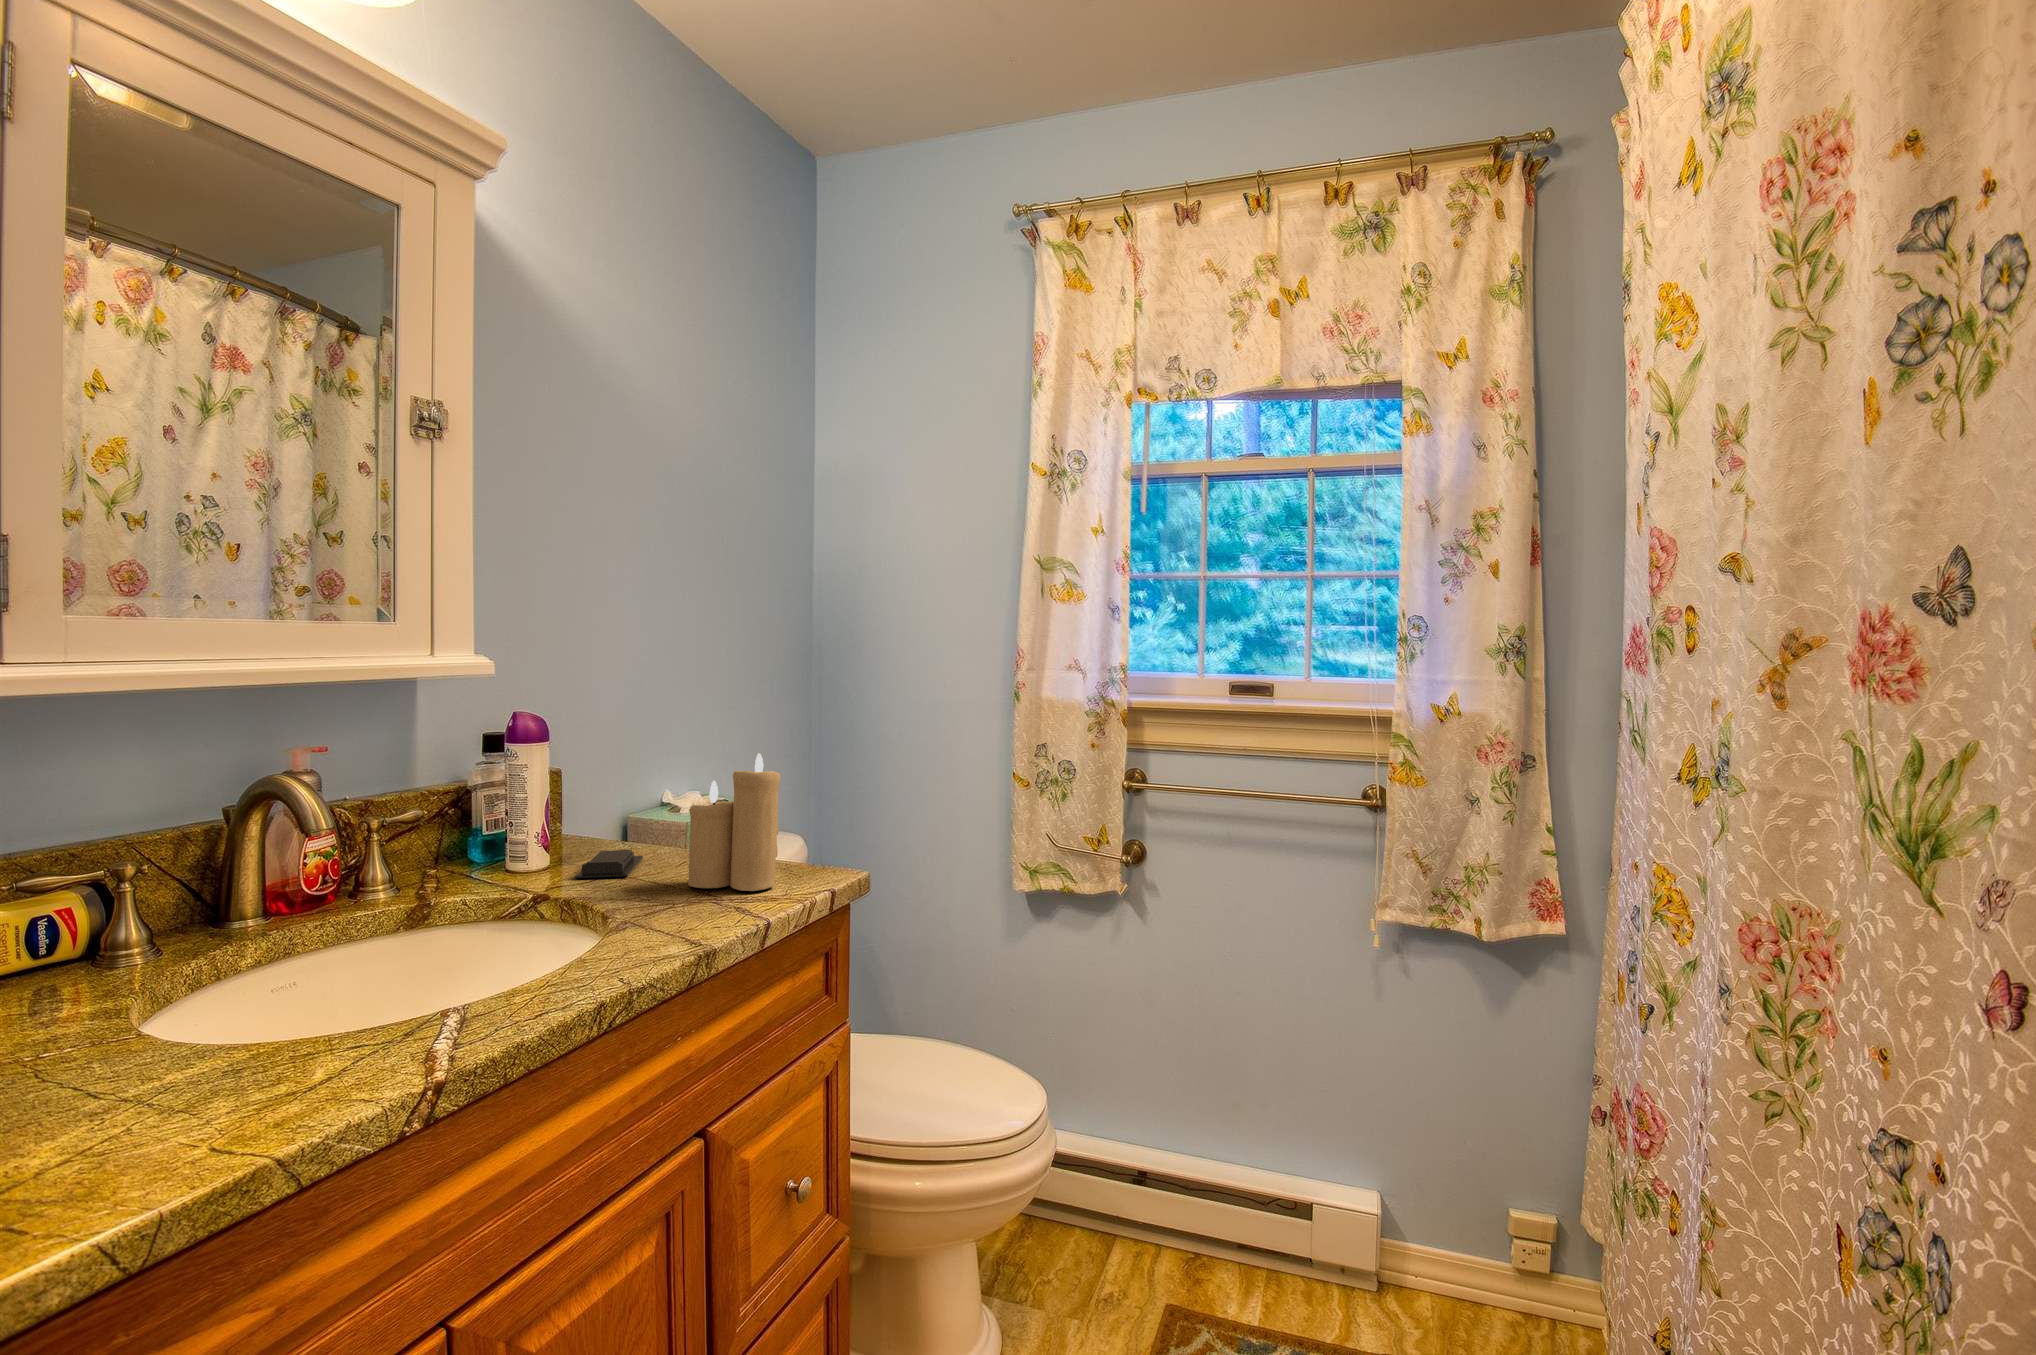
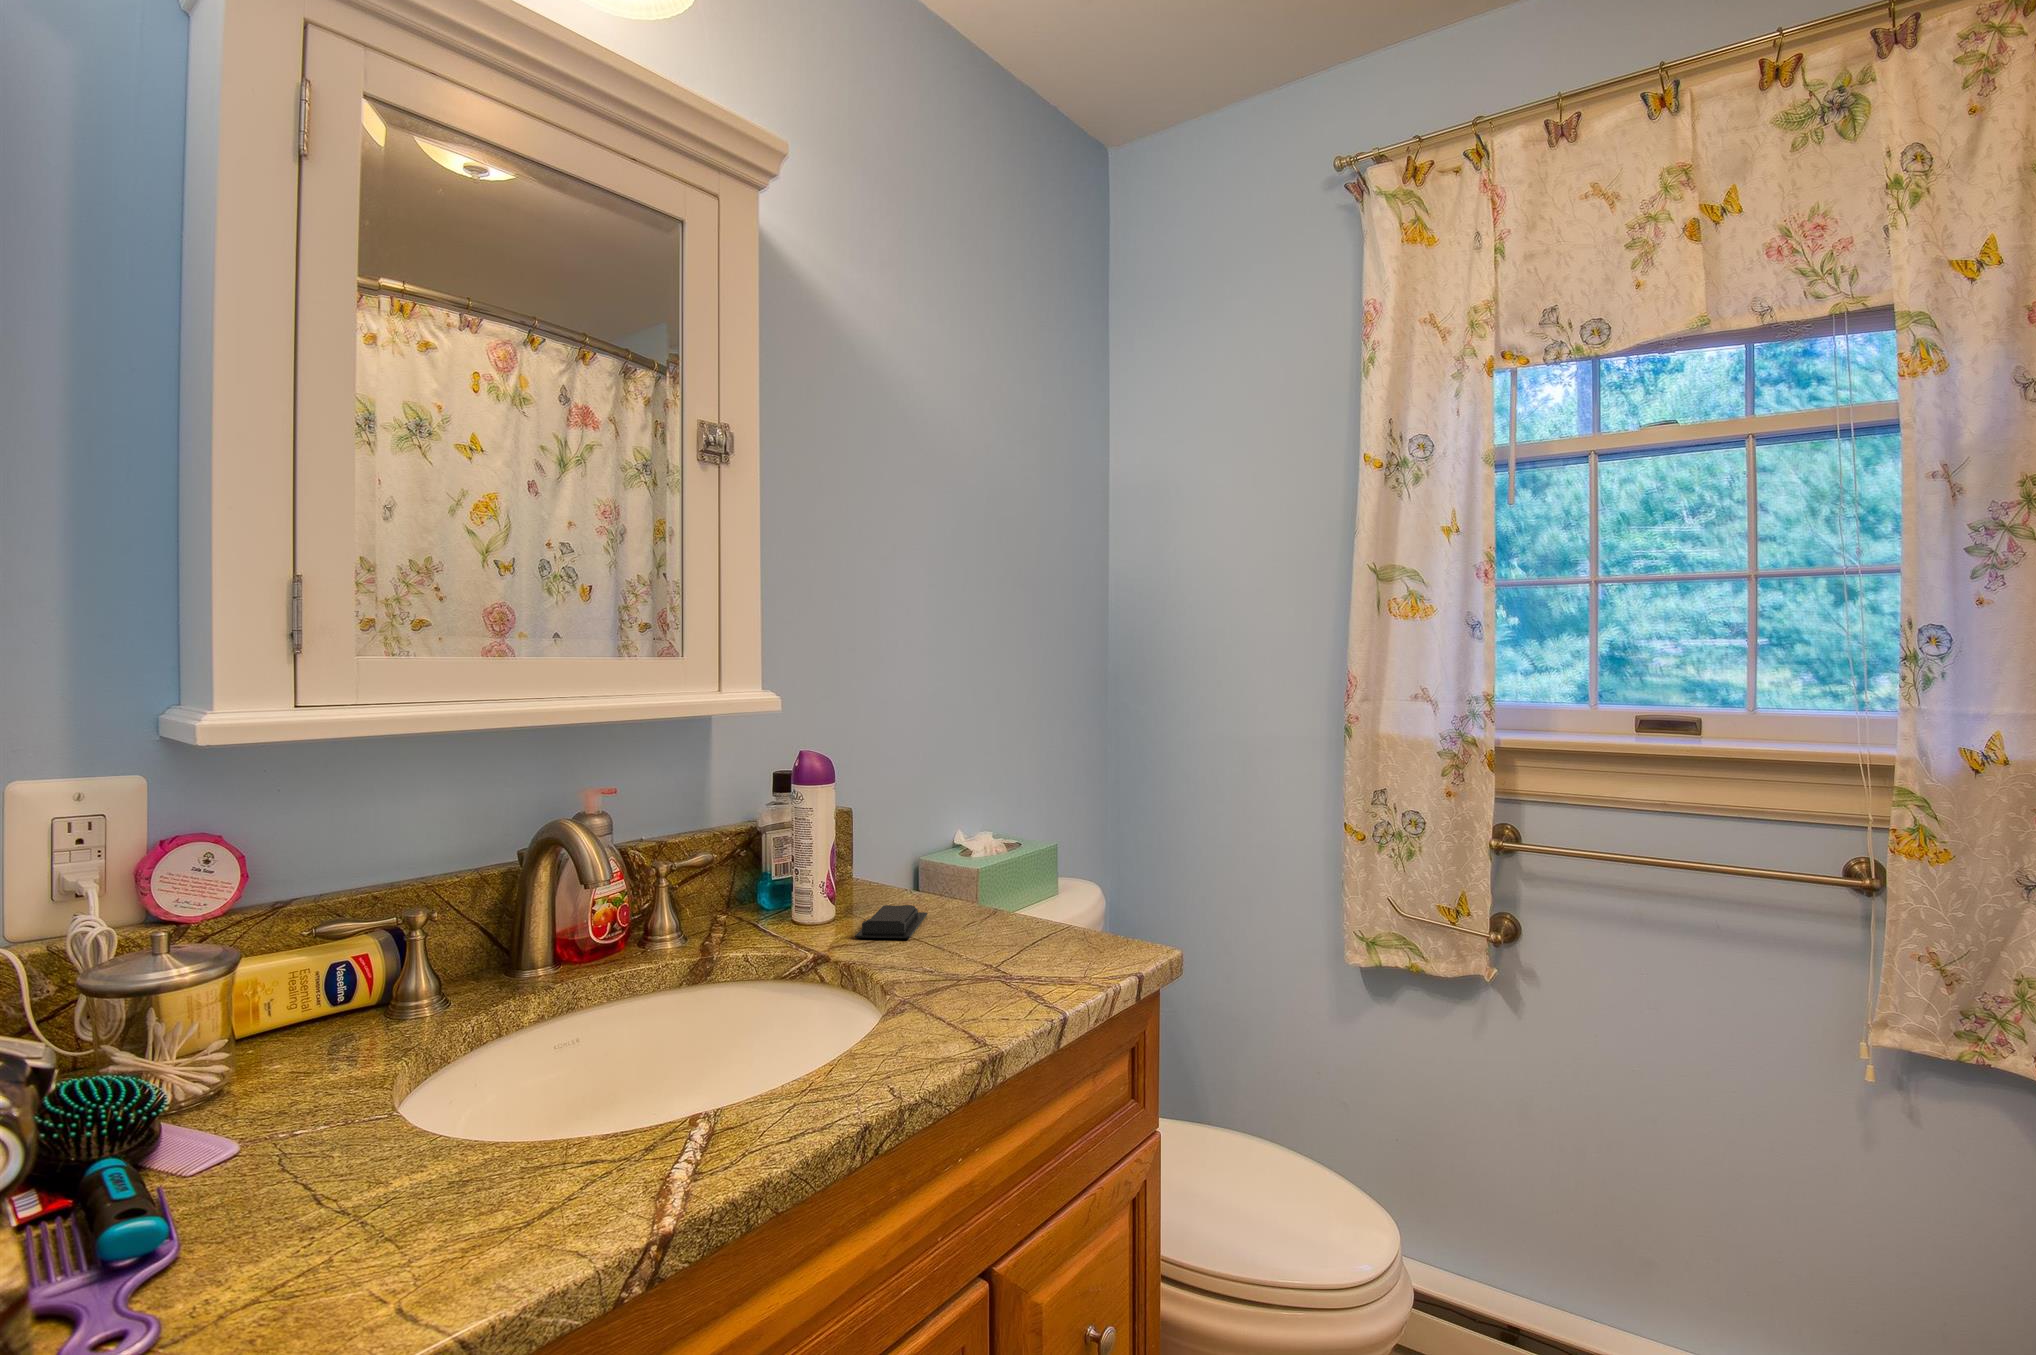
candle: present [688,753,780,891] -> none [974,803,1077,968]

